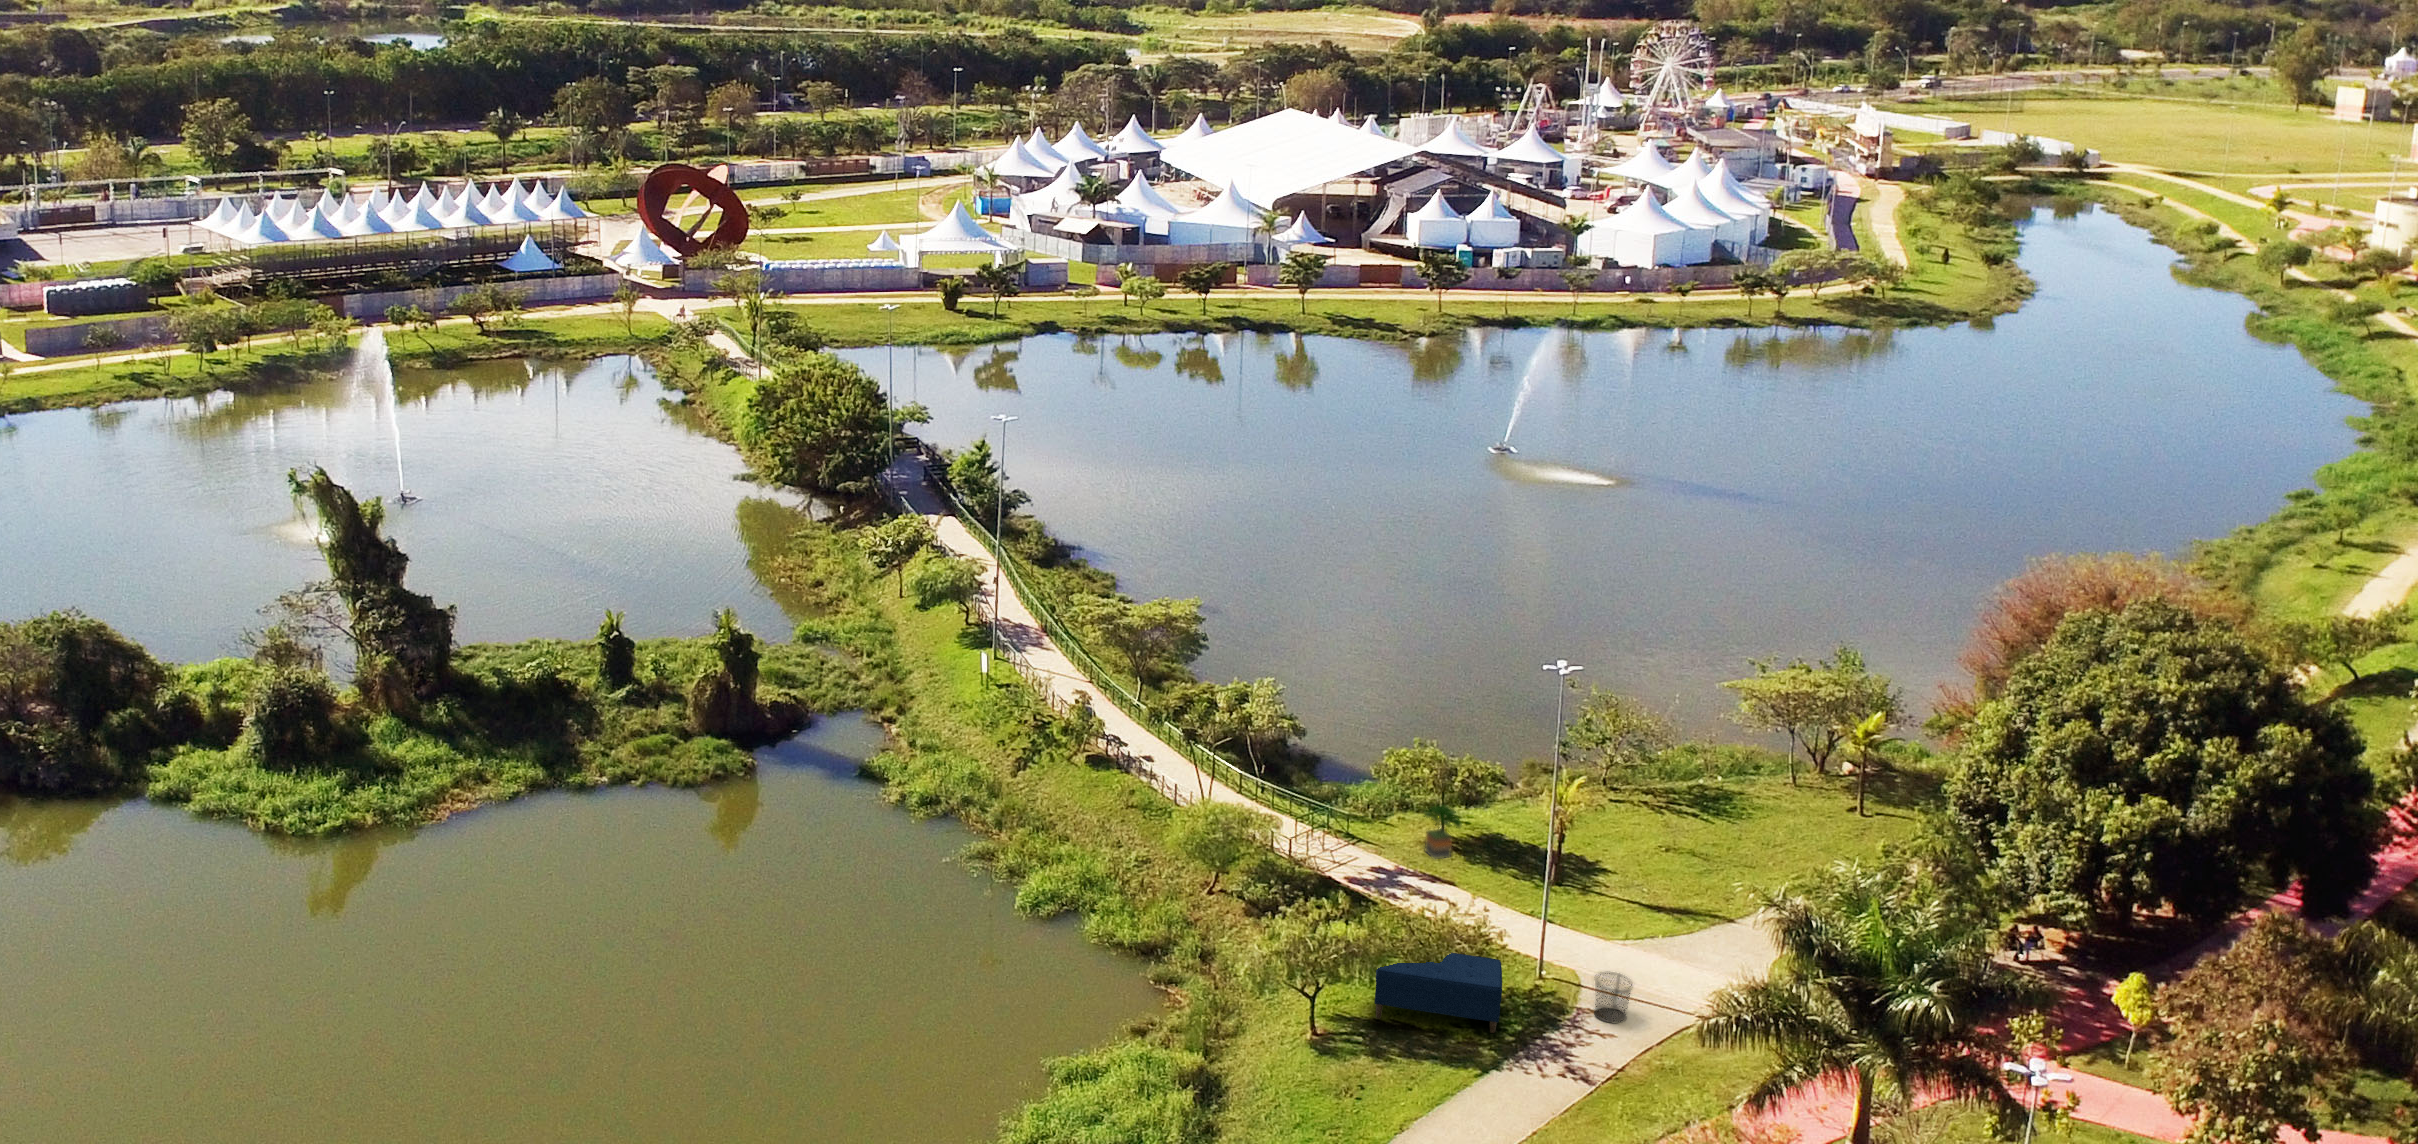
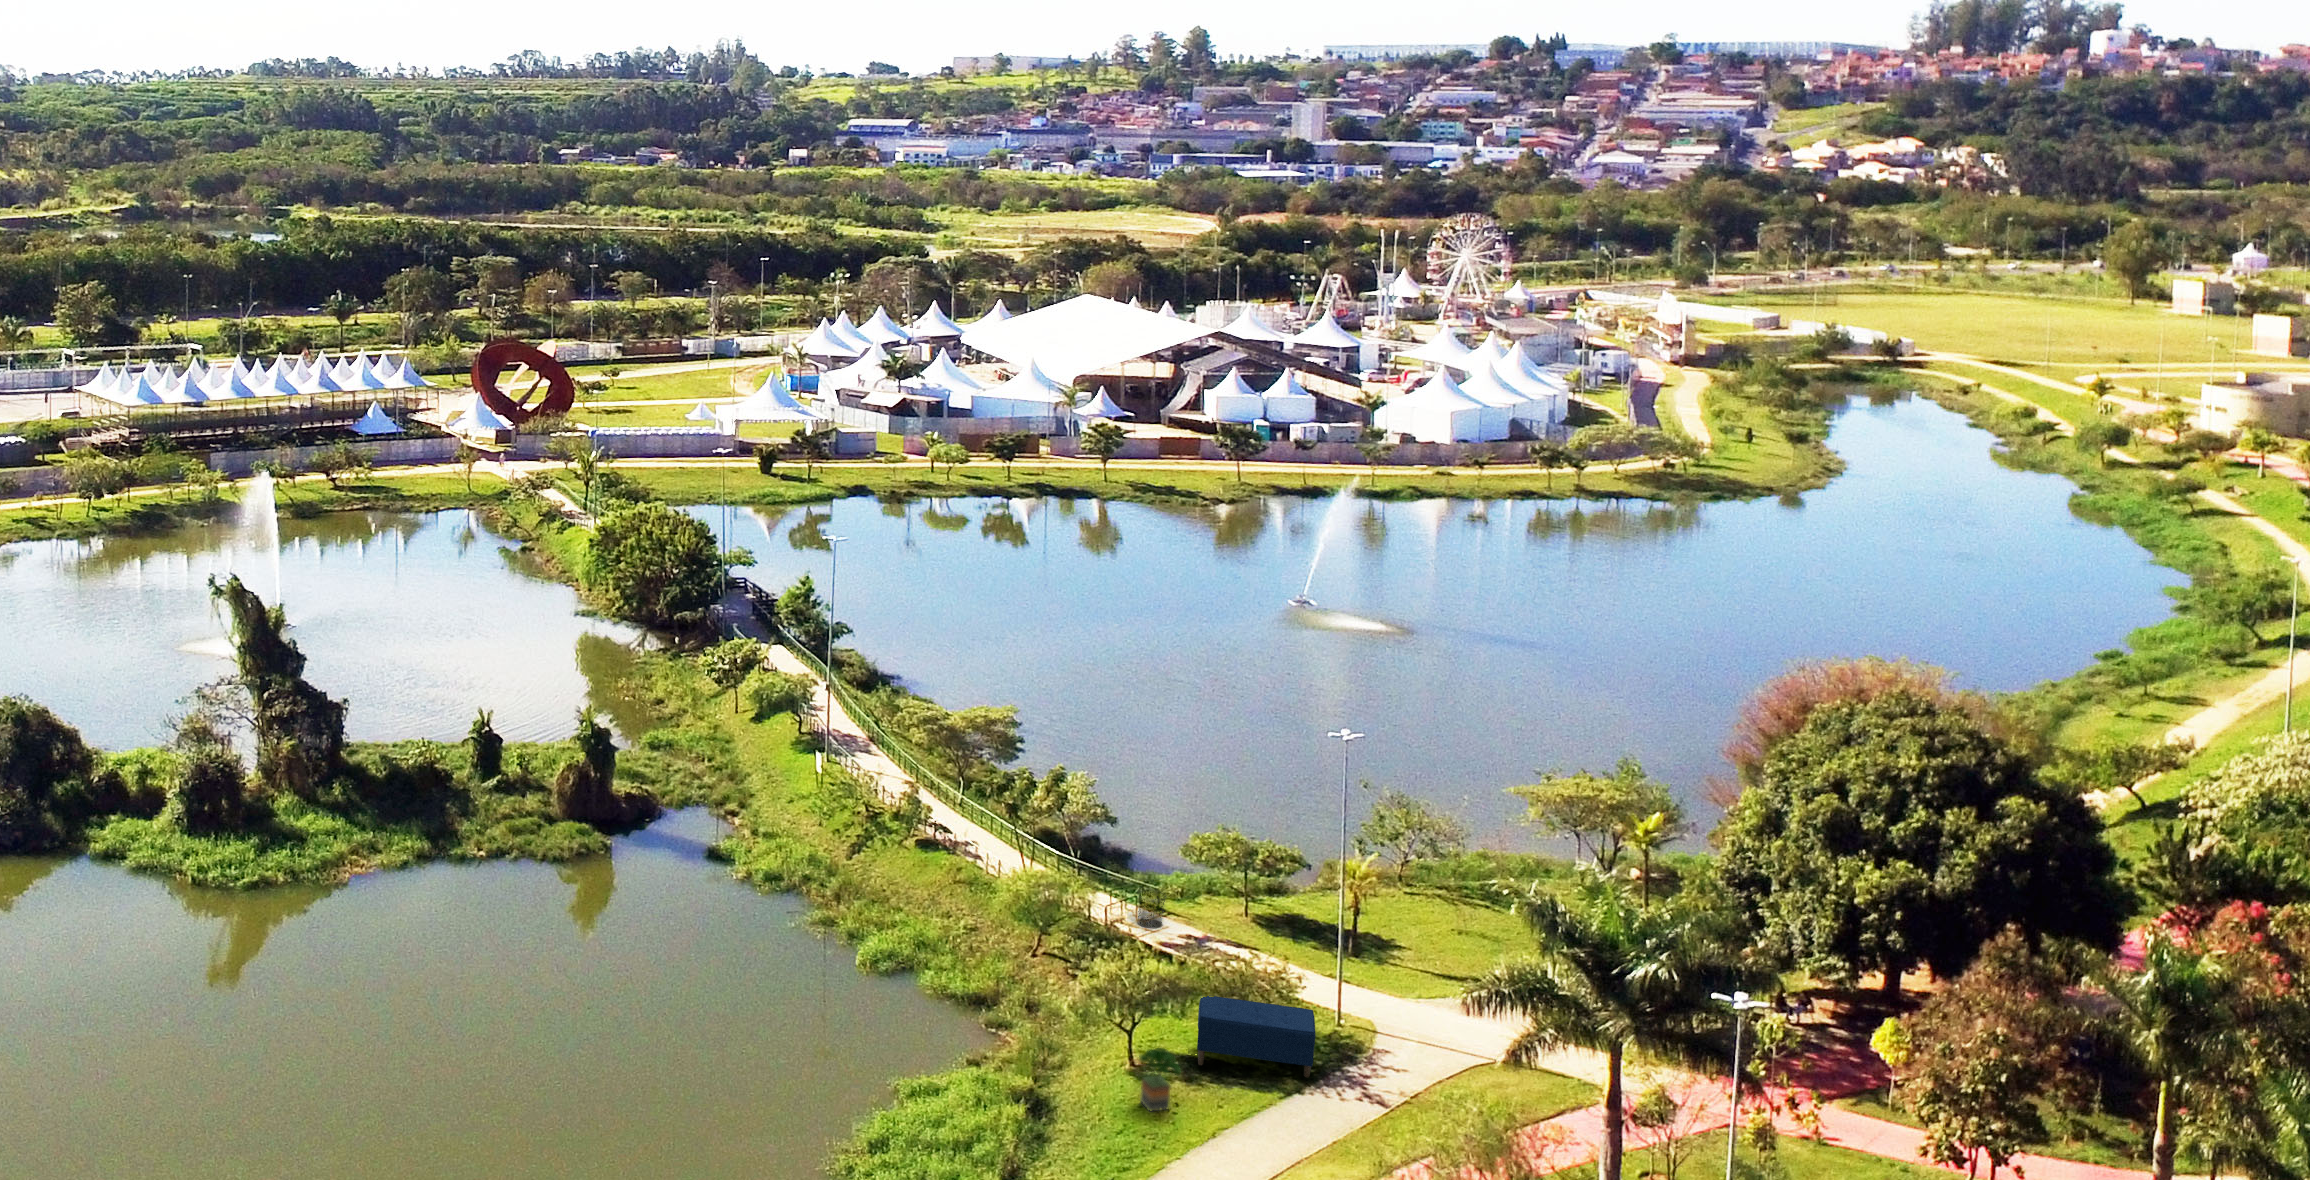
potted tree: present [1424,805,1462,859] -> present [1139,1048,1181,1112]
waste bin: present [1595,973,1632,1024] -> present [1138,890,1166,929]

